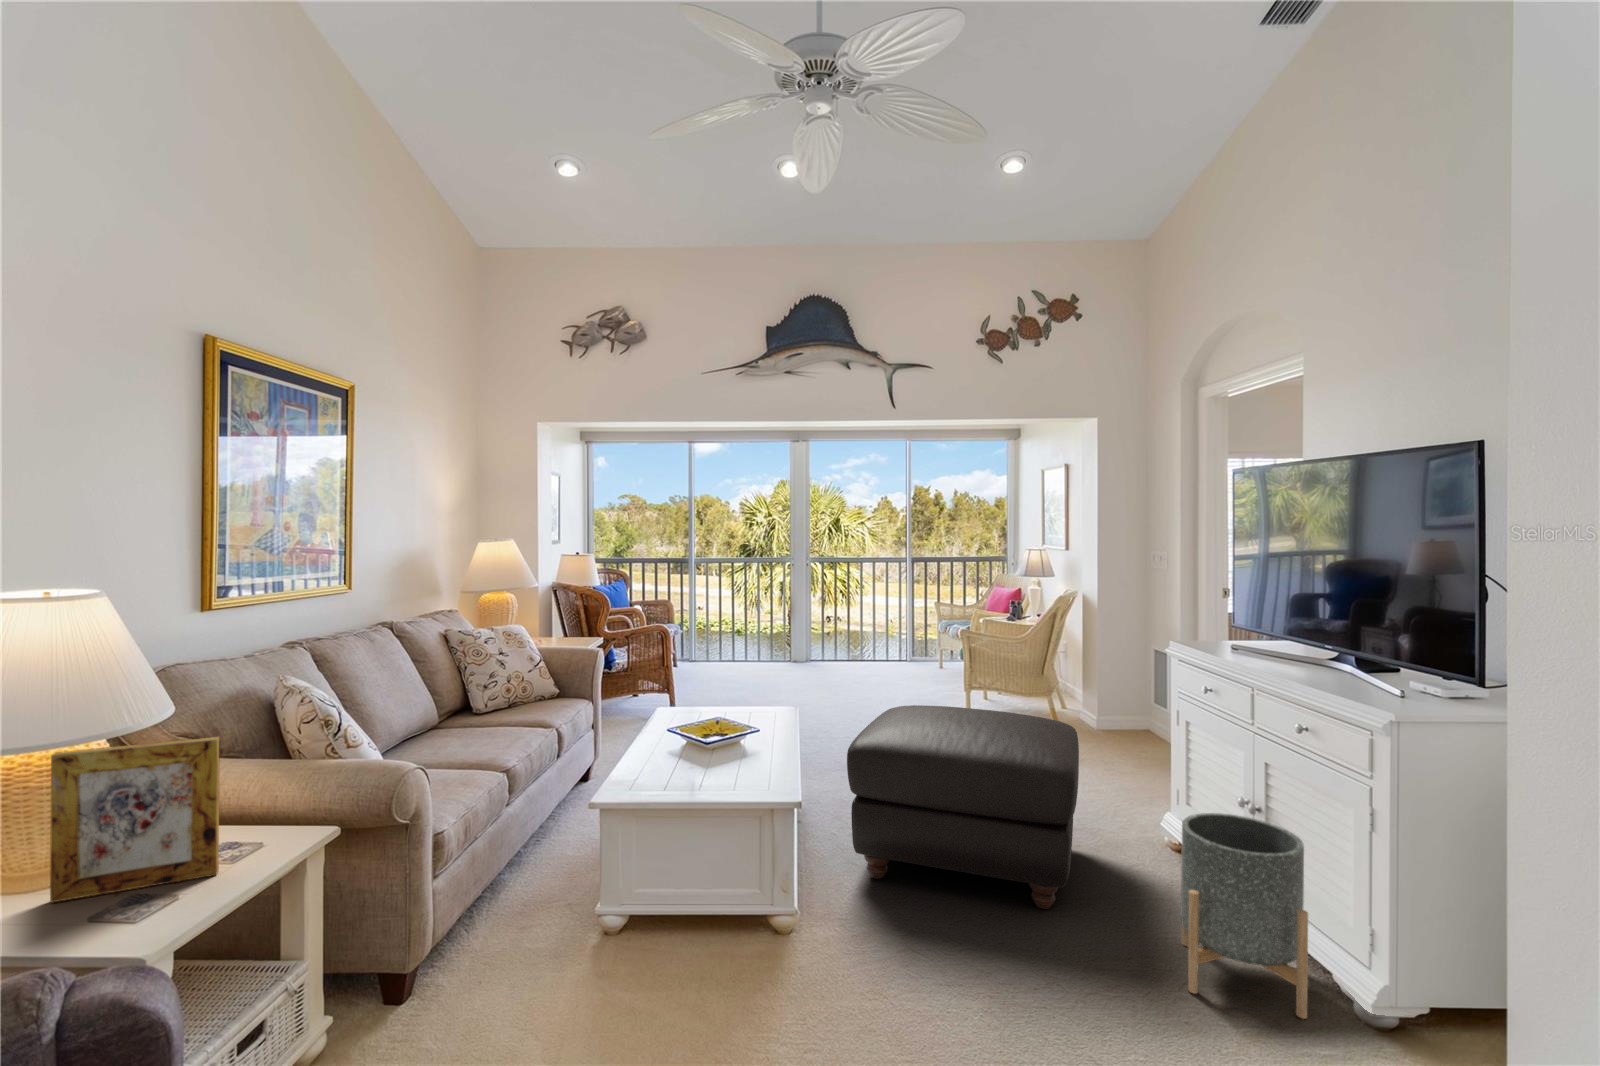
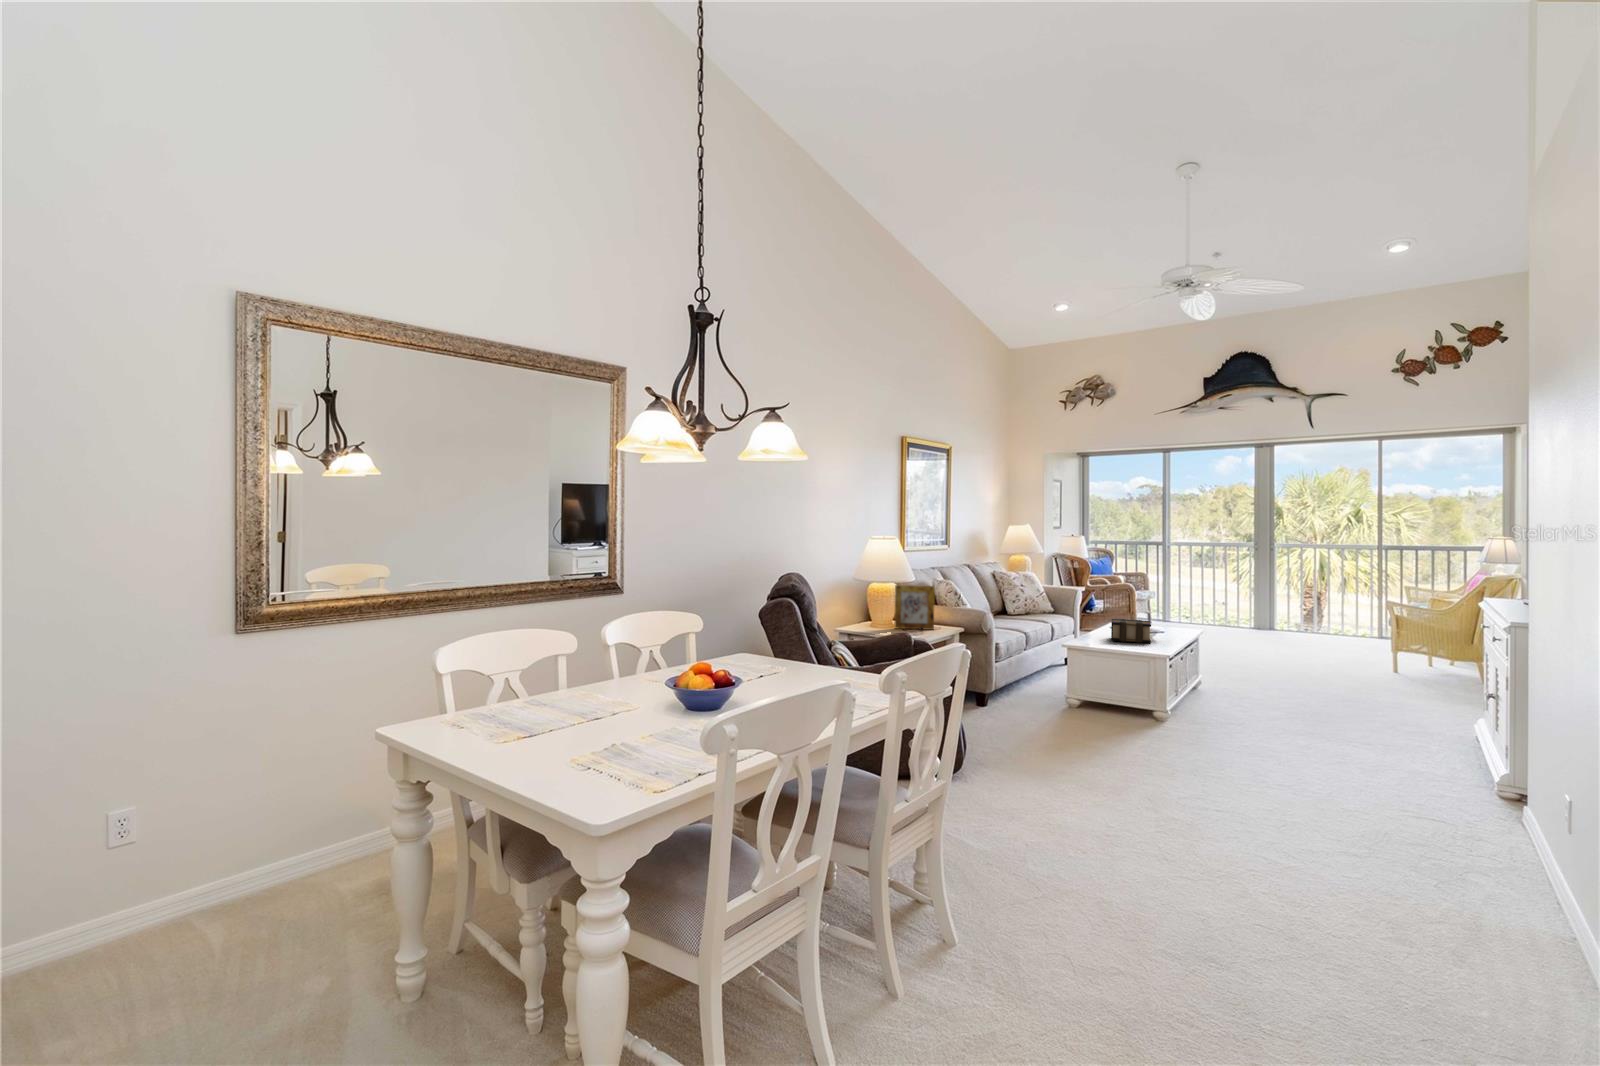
ottoman: present [847,705,1079,909] -> none [1201,626,1377,732]
book: none [687,723,768,780] -> present [1111,619,1151,643]
planter: present [1181,813,1308,1019] -> none [1365,679,1453,774]

